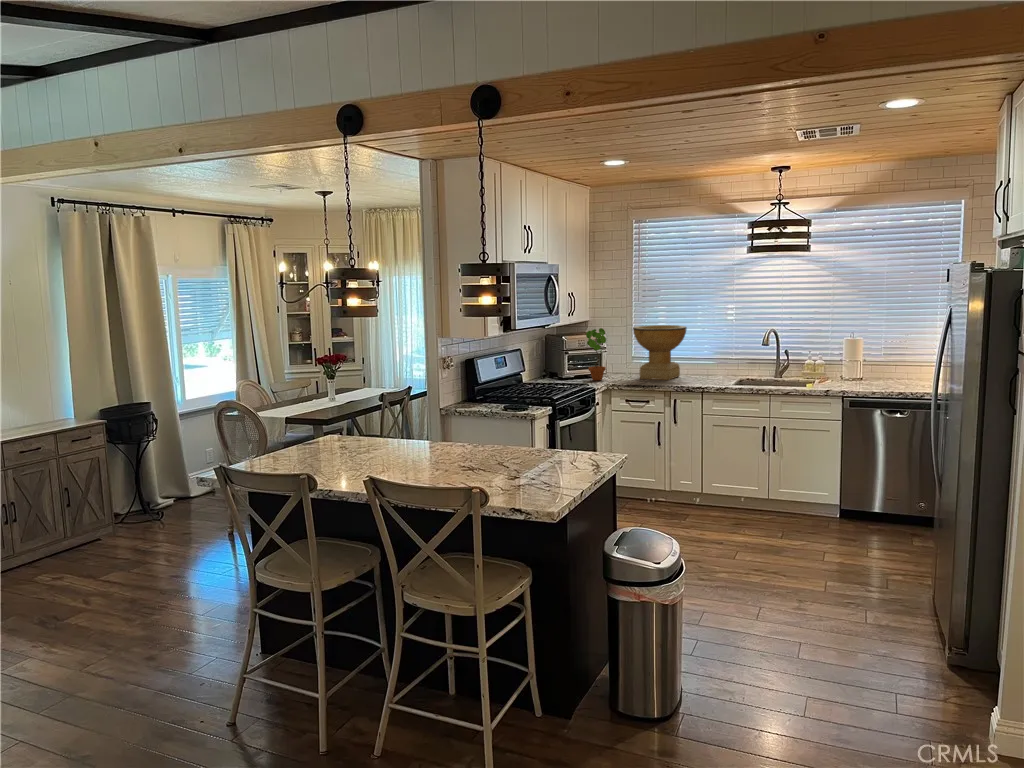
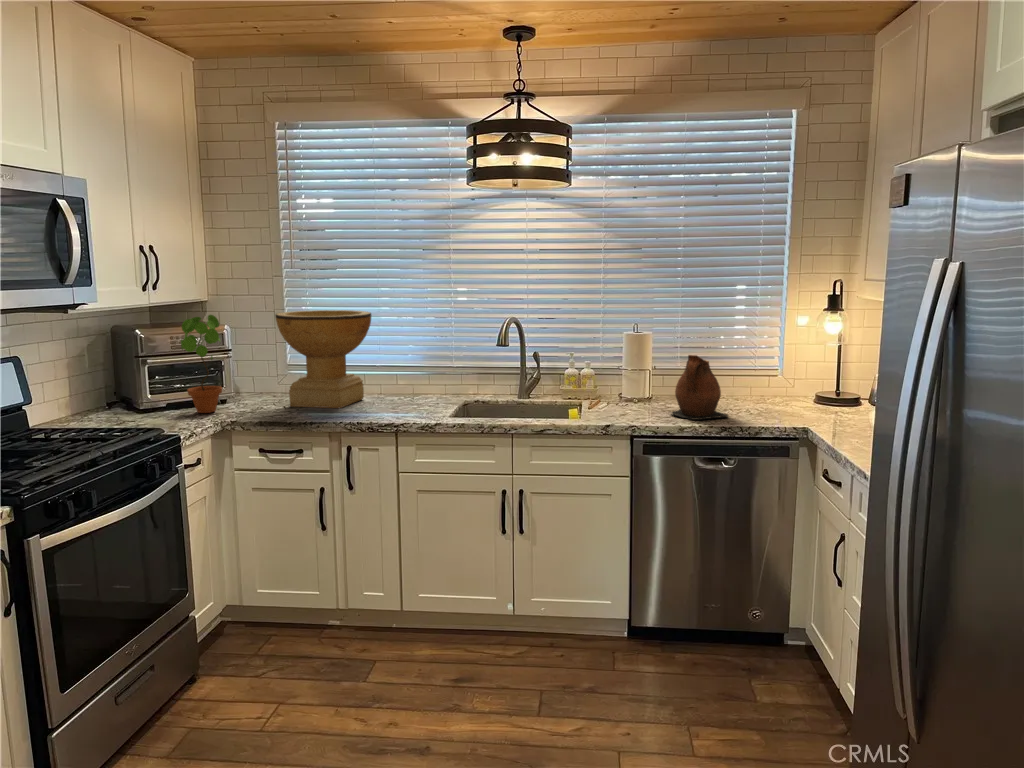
ceramic pitcher: none [868,351,908,389] -> present [671,355,728,419]

